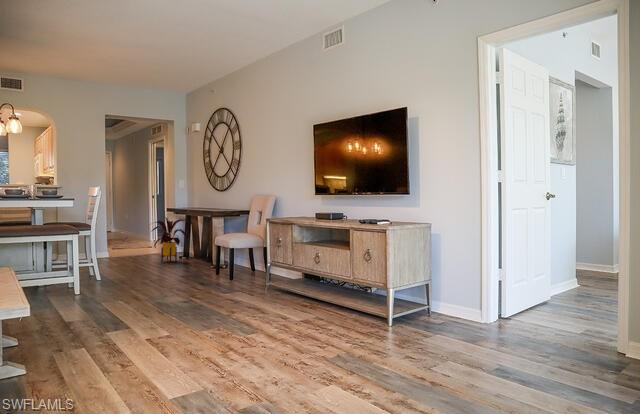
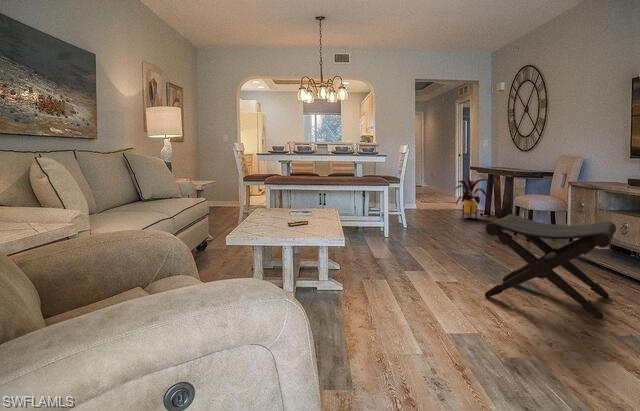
footstool: none [199,250,317,345] -> present [485,214,616,318]

